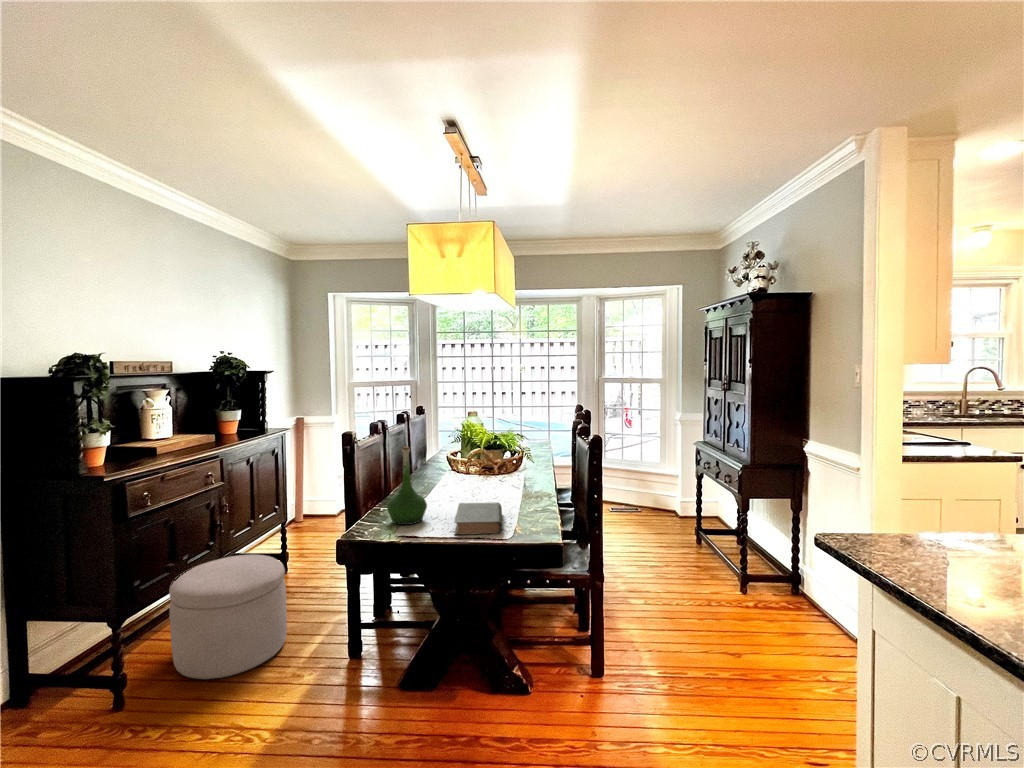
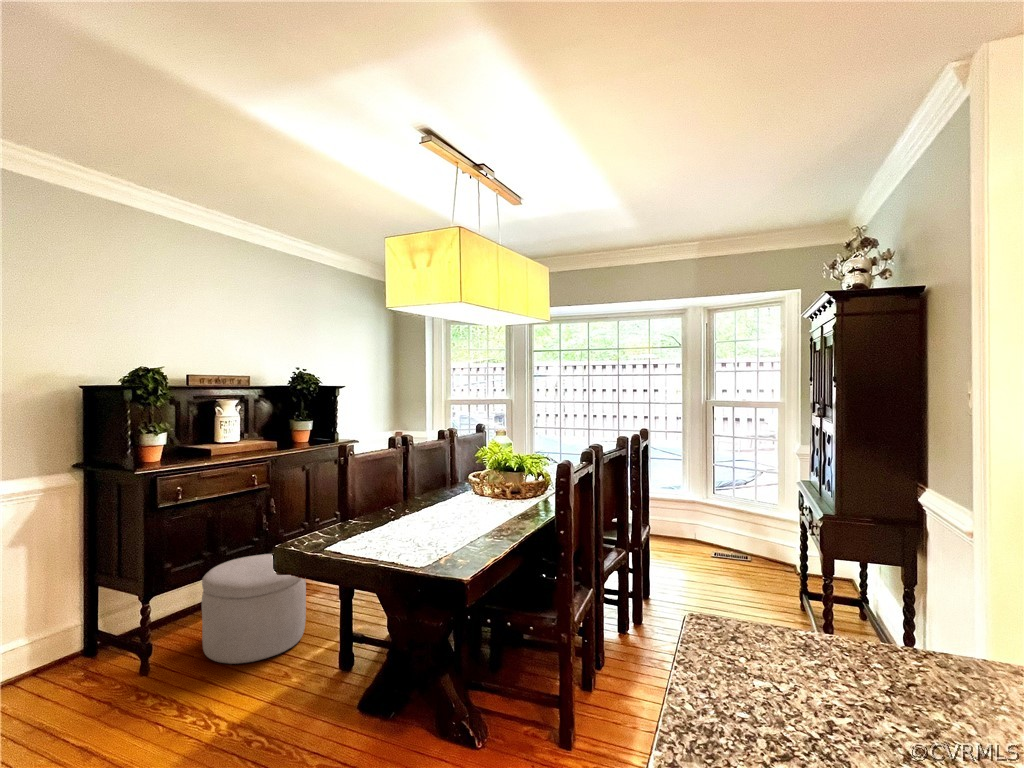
vase: present [387,446,427,525] -> none [332,459,374,540]
book: present [454,502,502,535] -> none [369,523,447,560]

